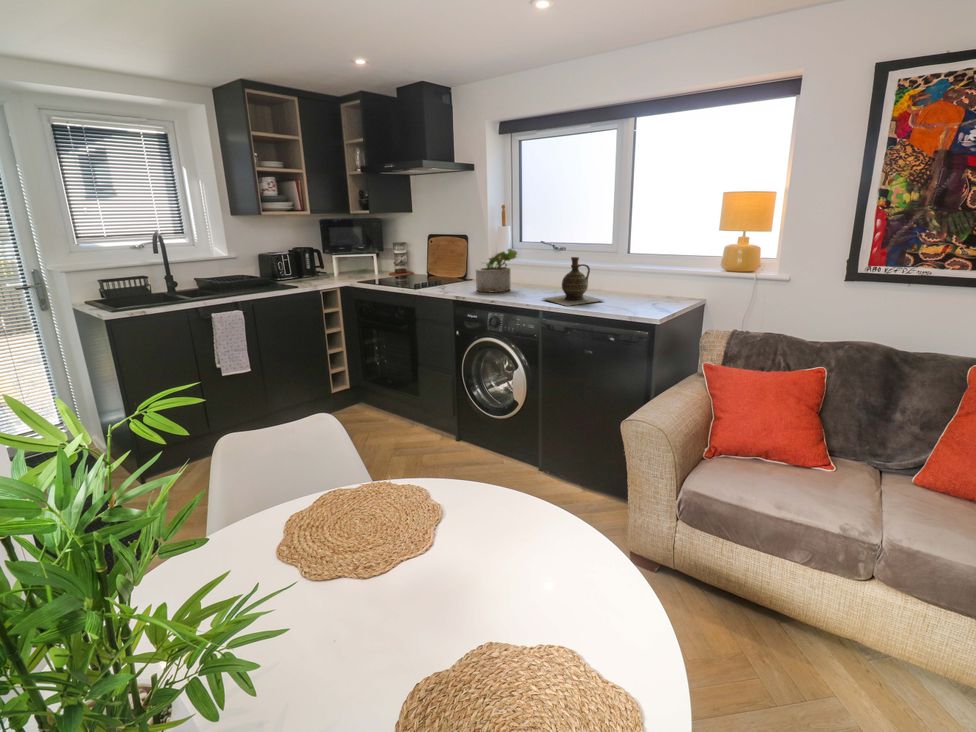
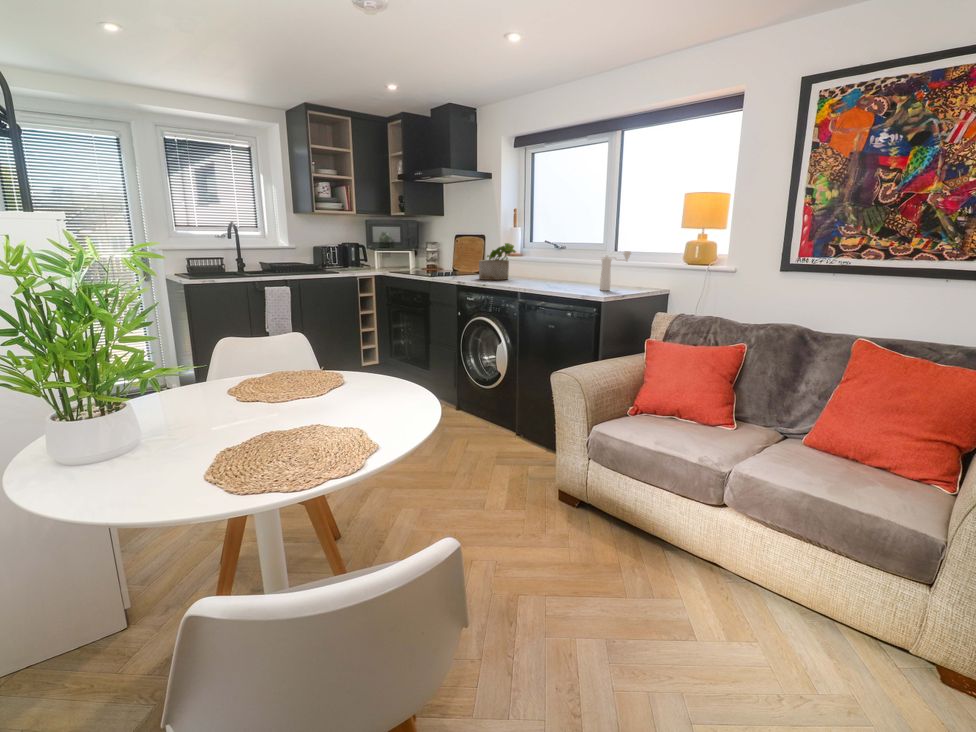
ceramic jug: present [543,257,602,306] -> none [524,248,577,288]
pepper mill: none [636,260,671,306] -> present [600,251,631,291]

